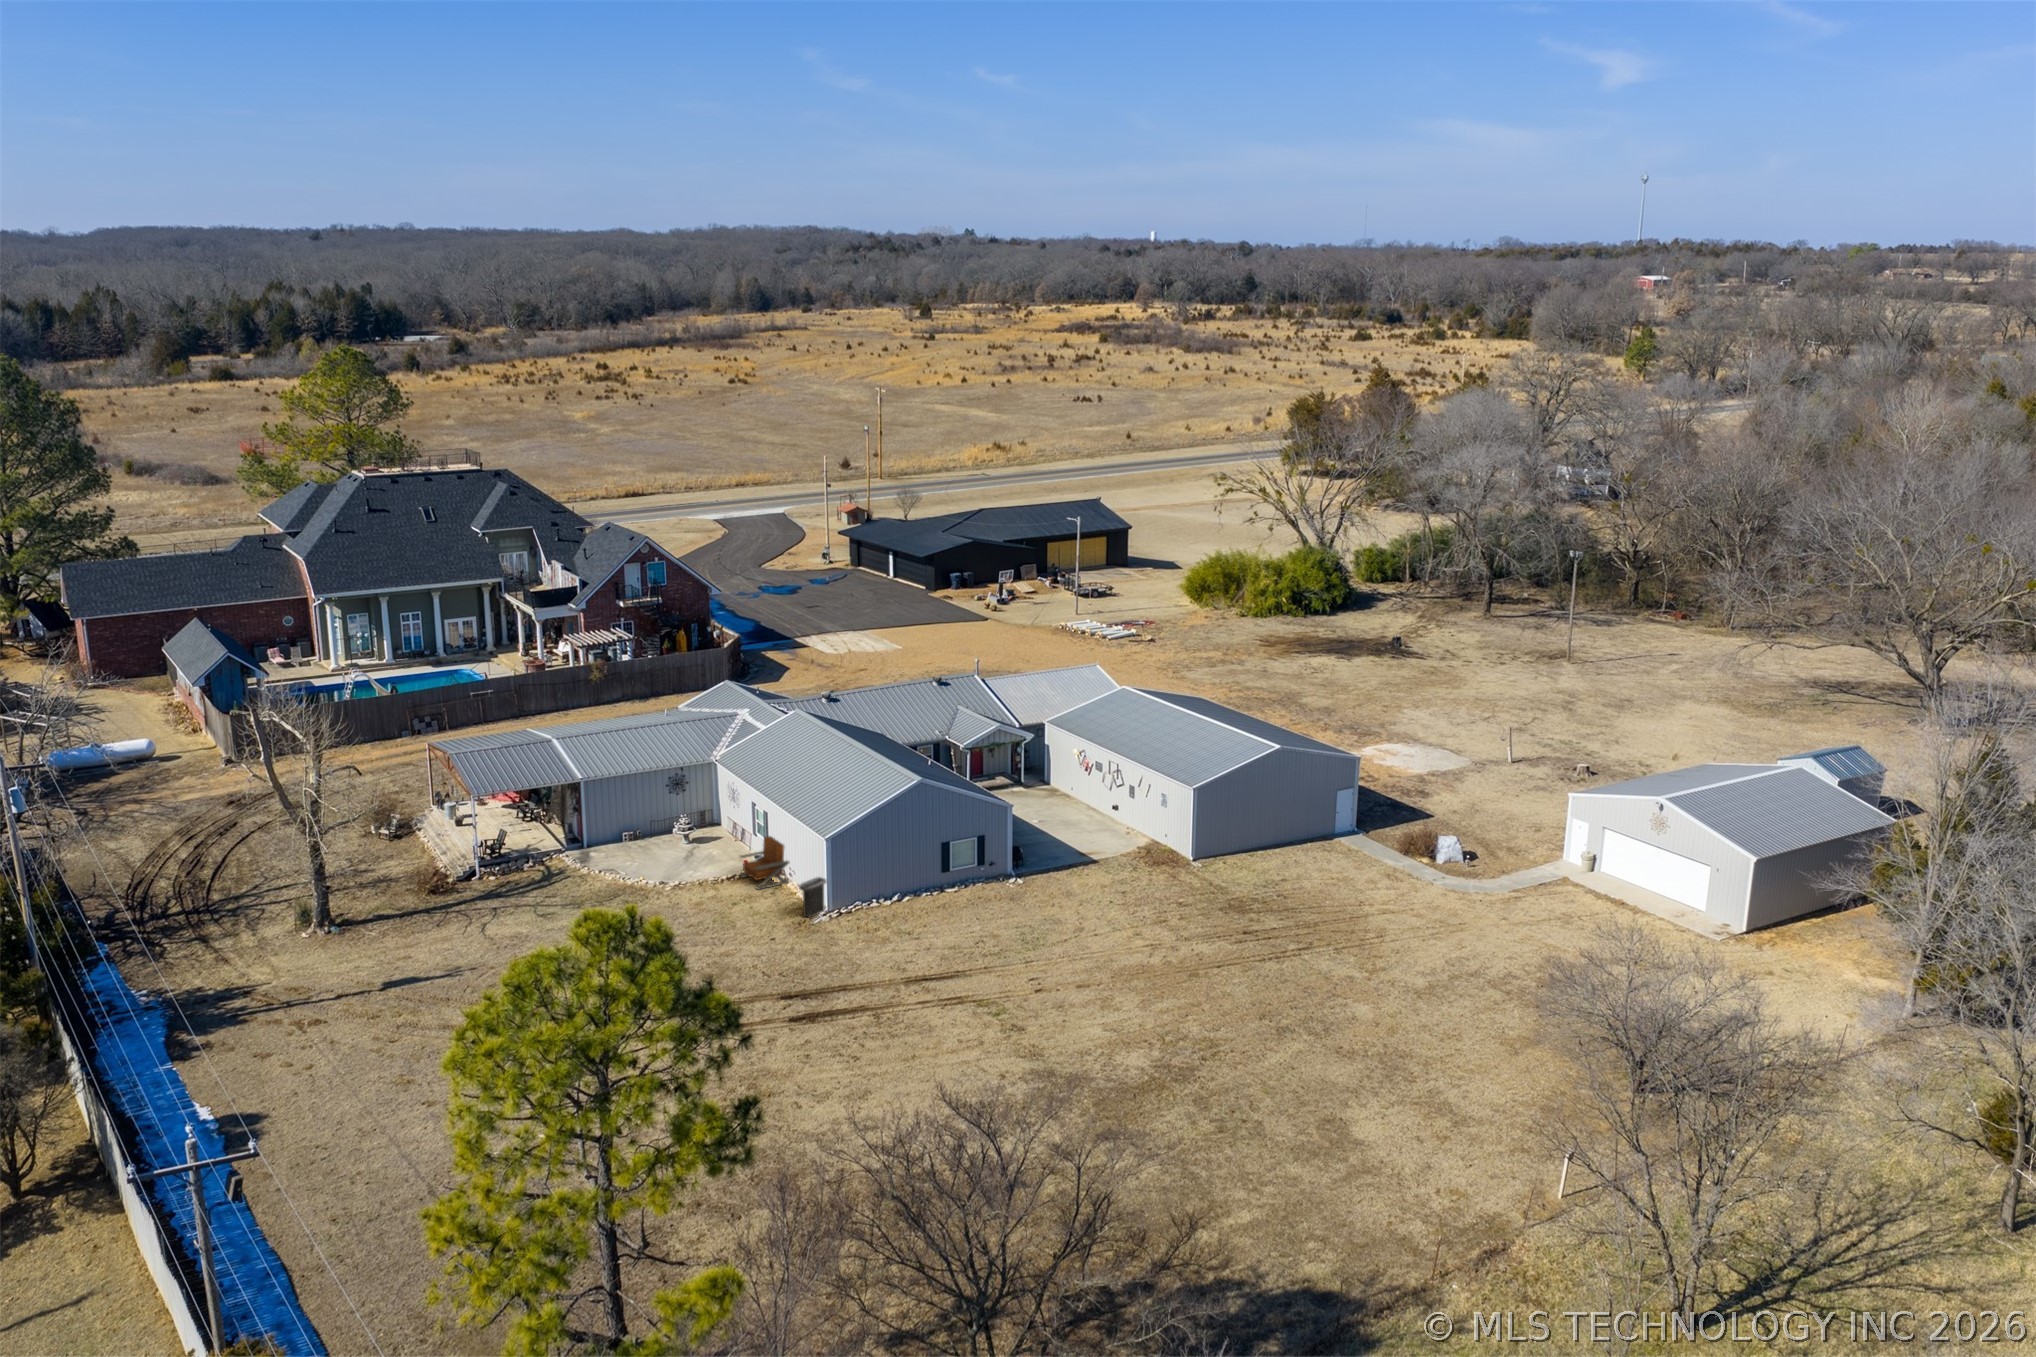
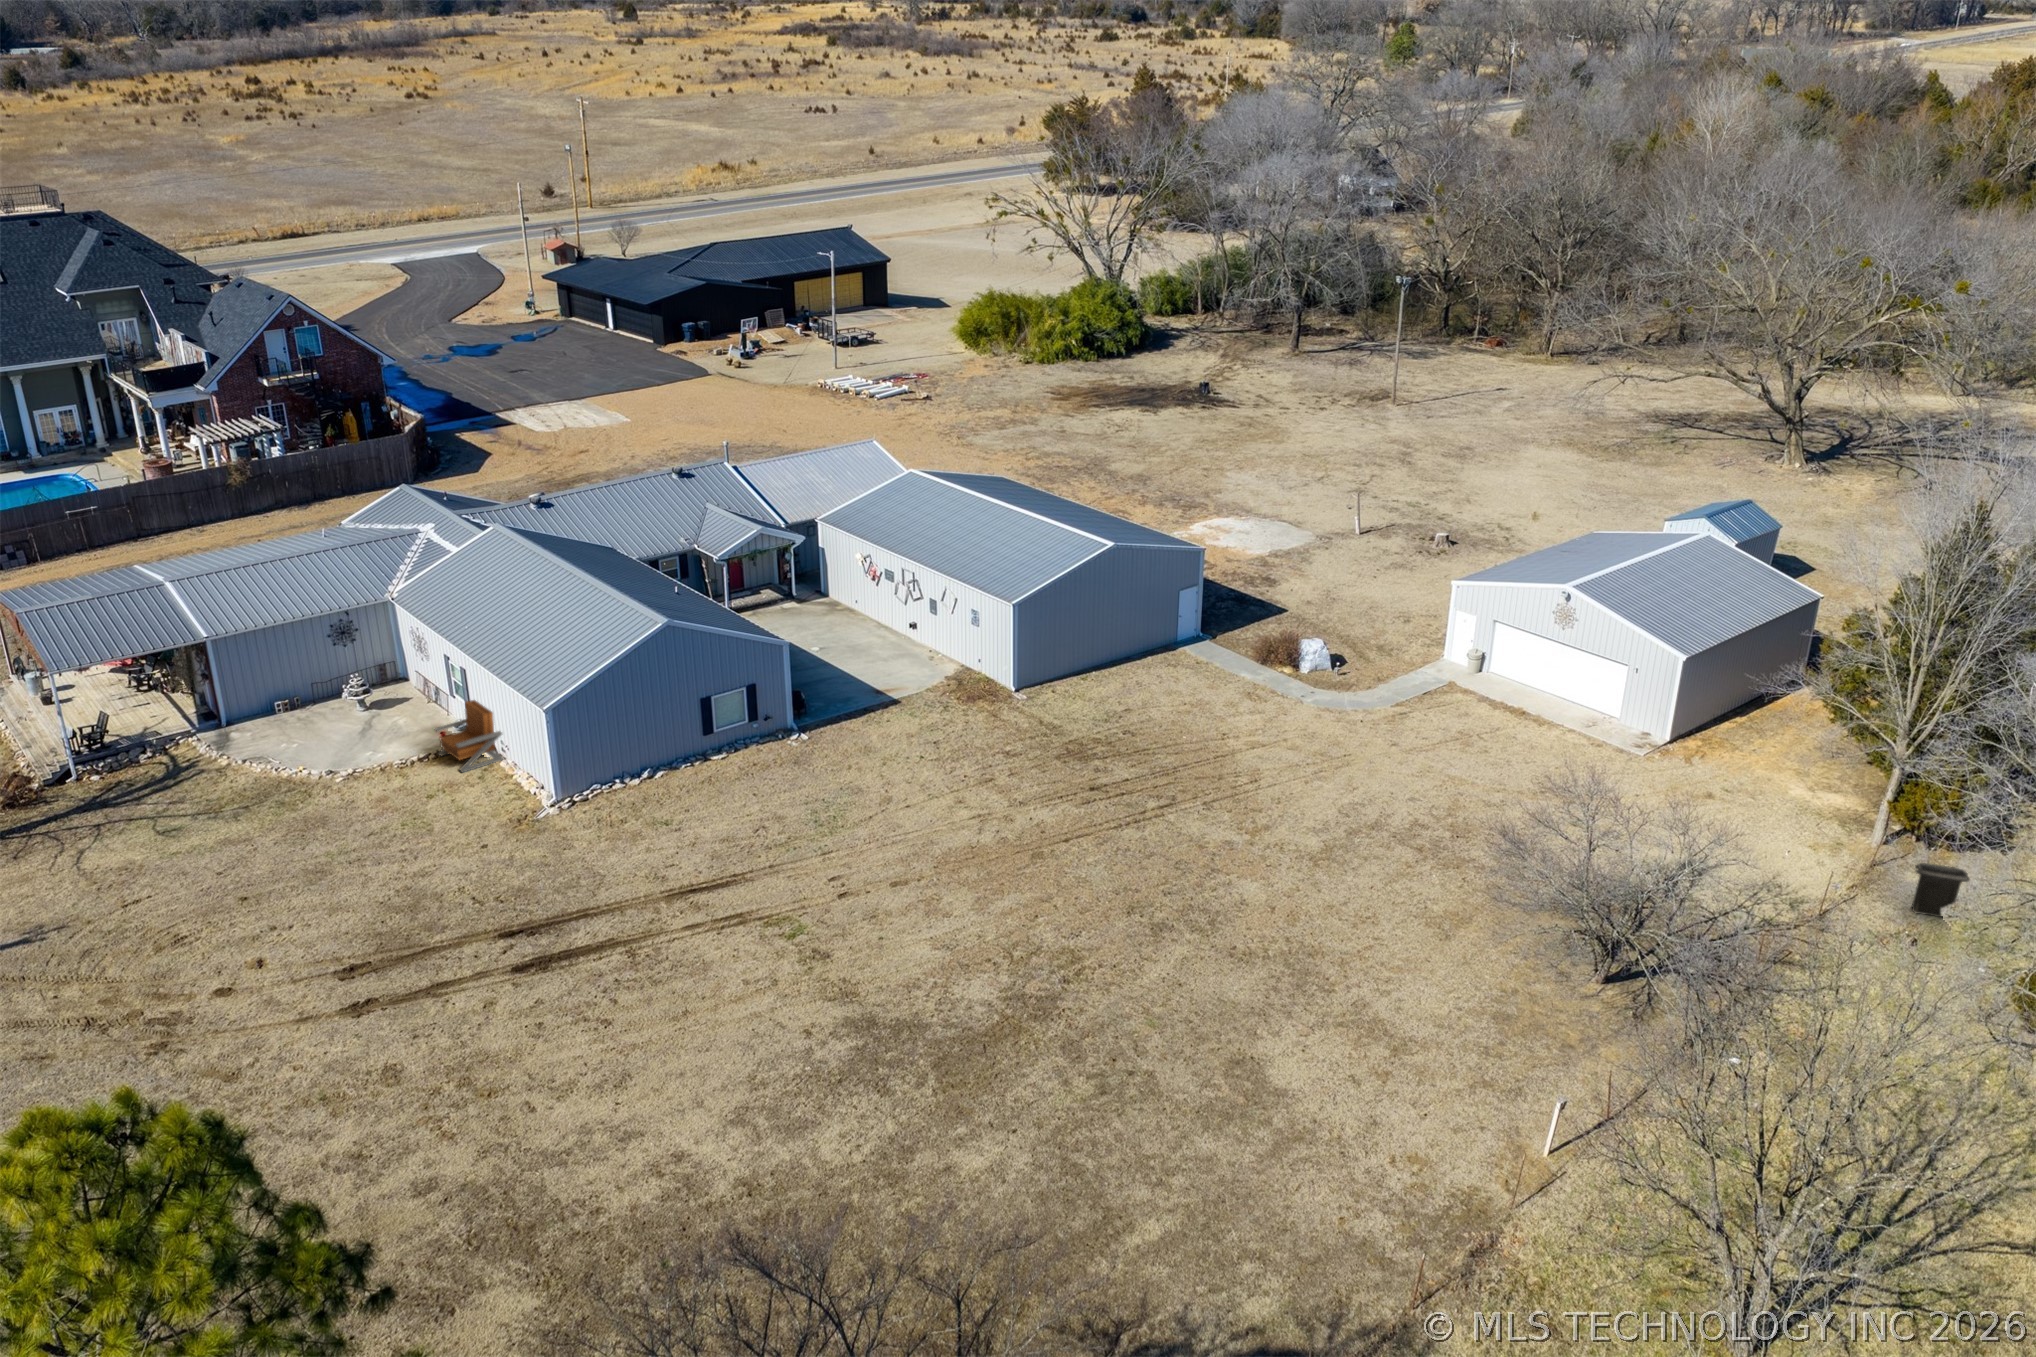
trash can: present [799,877,827,918] -> present [1912,863,1969,917]

